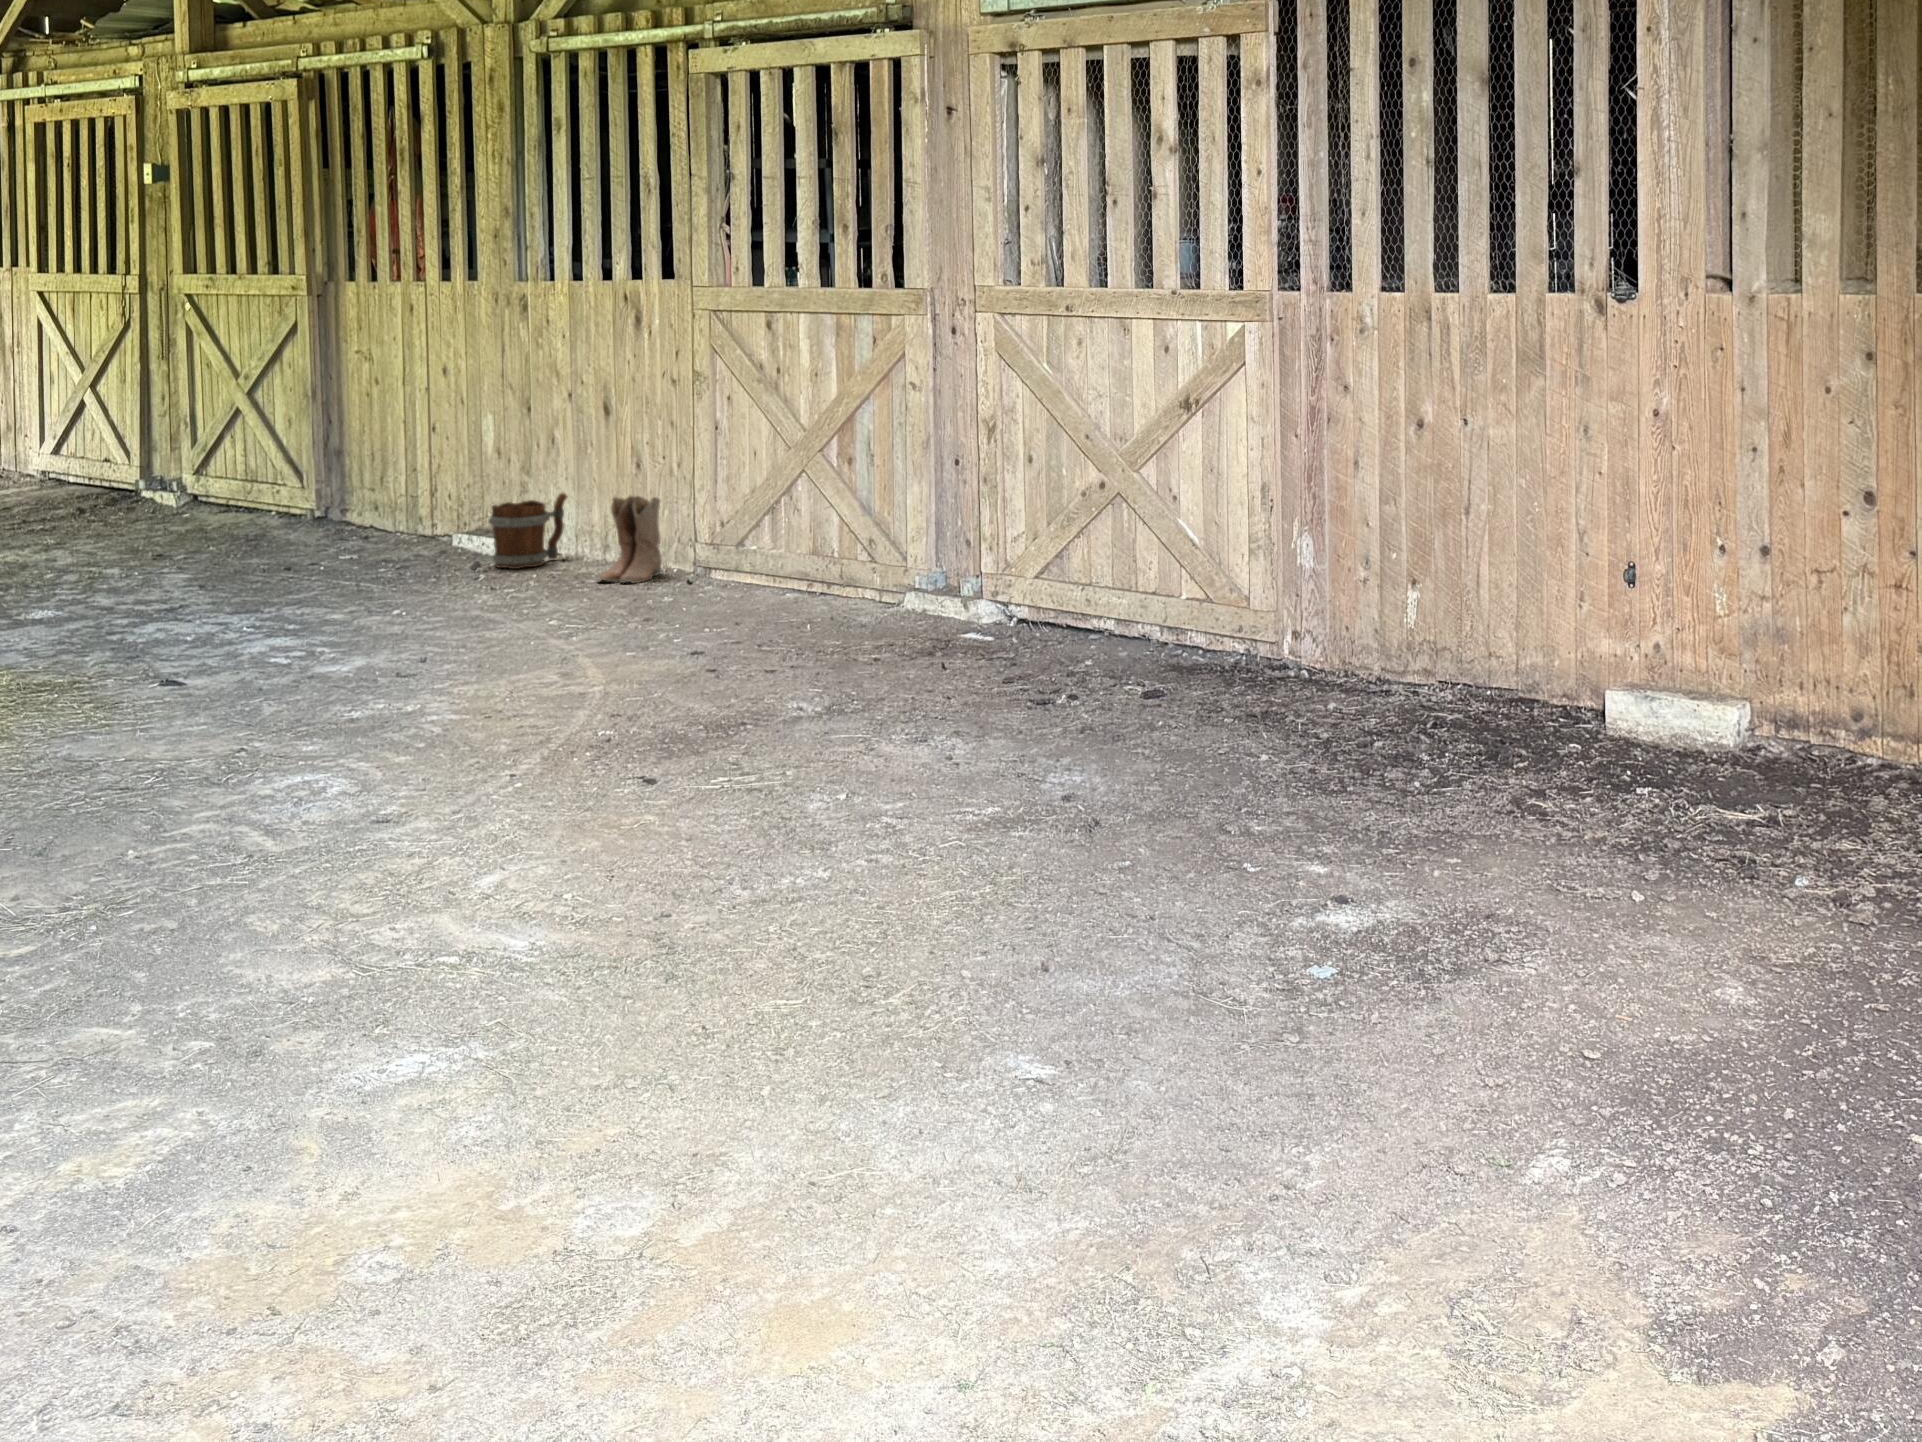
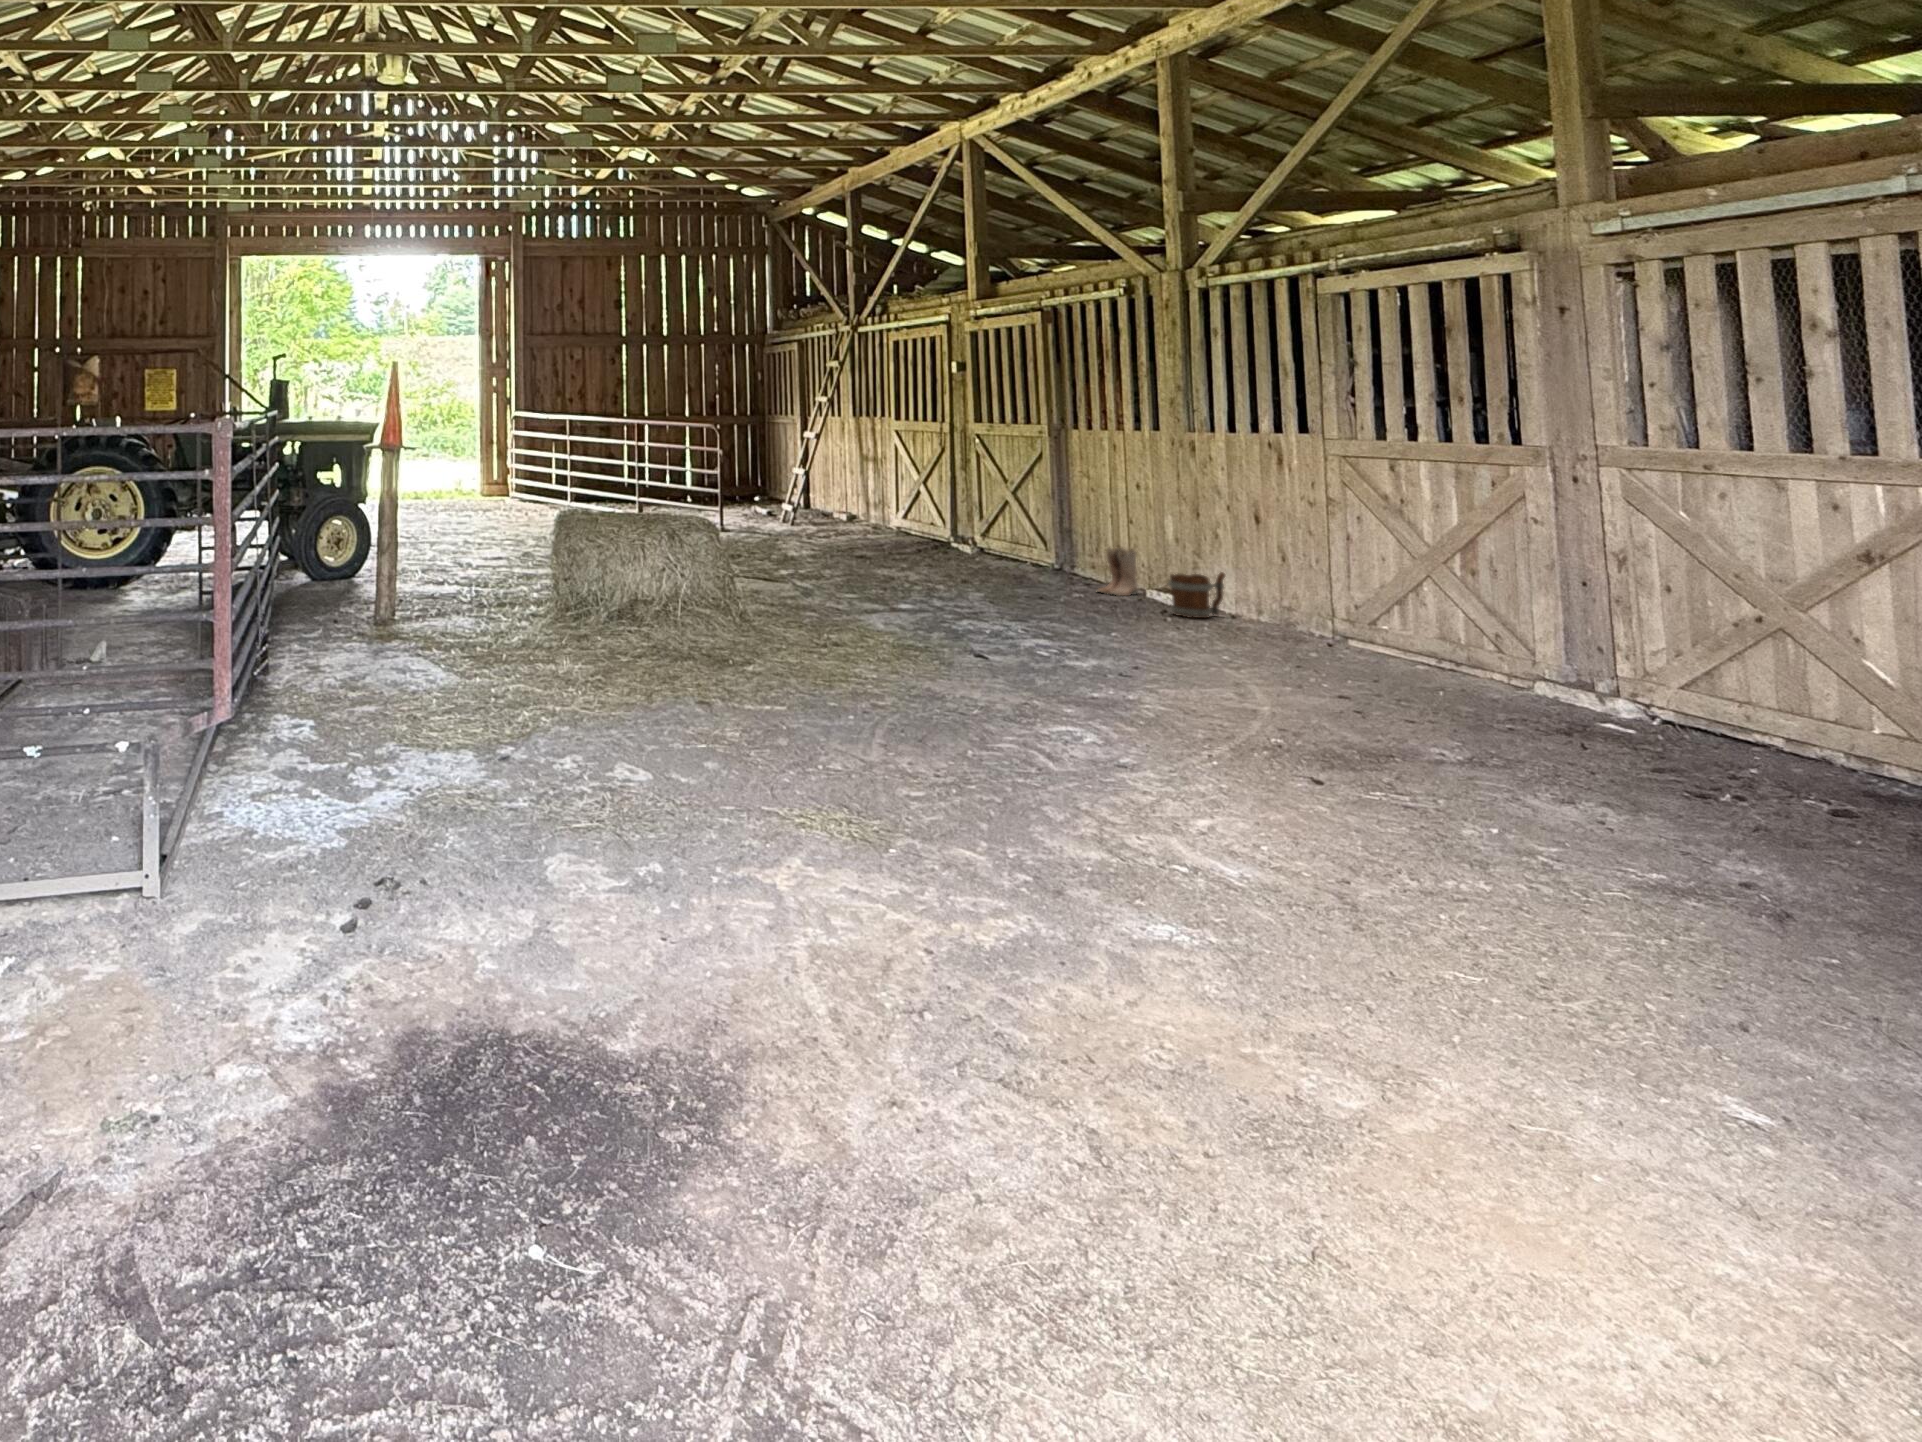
boots: present [599,495,662,583] -> present [1098,548,1138,596]

